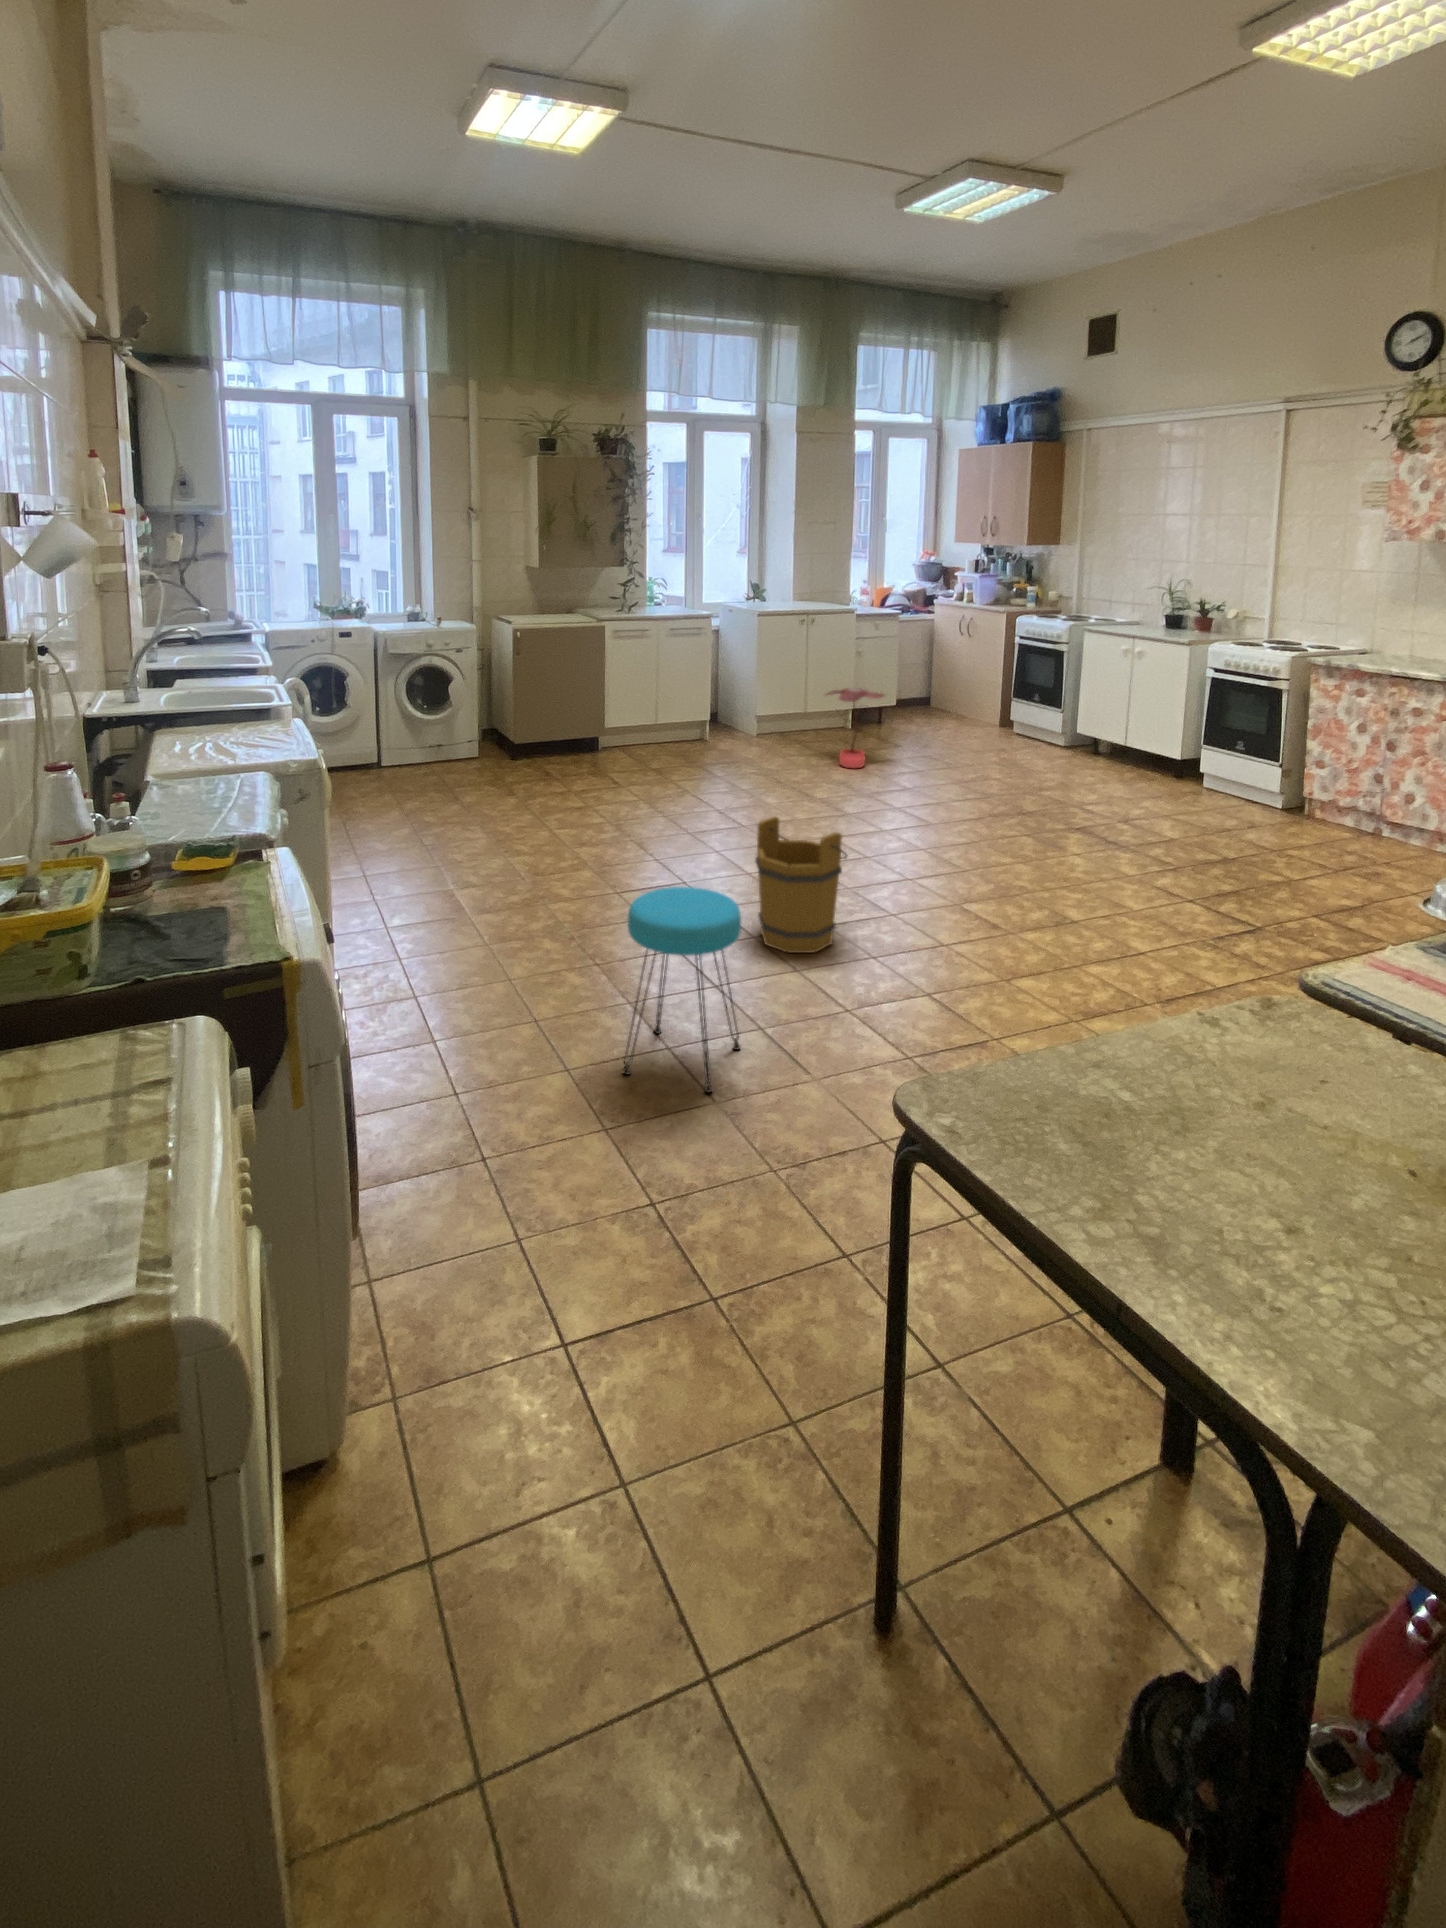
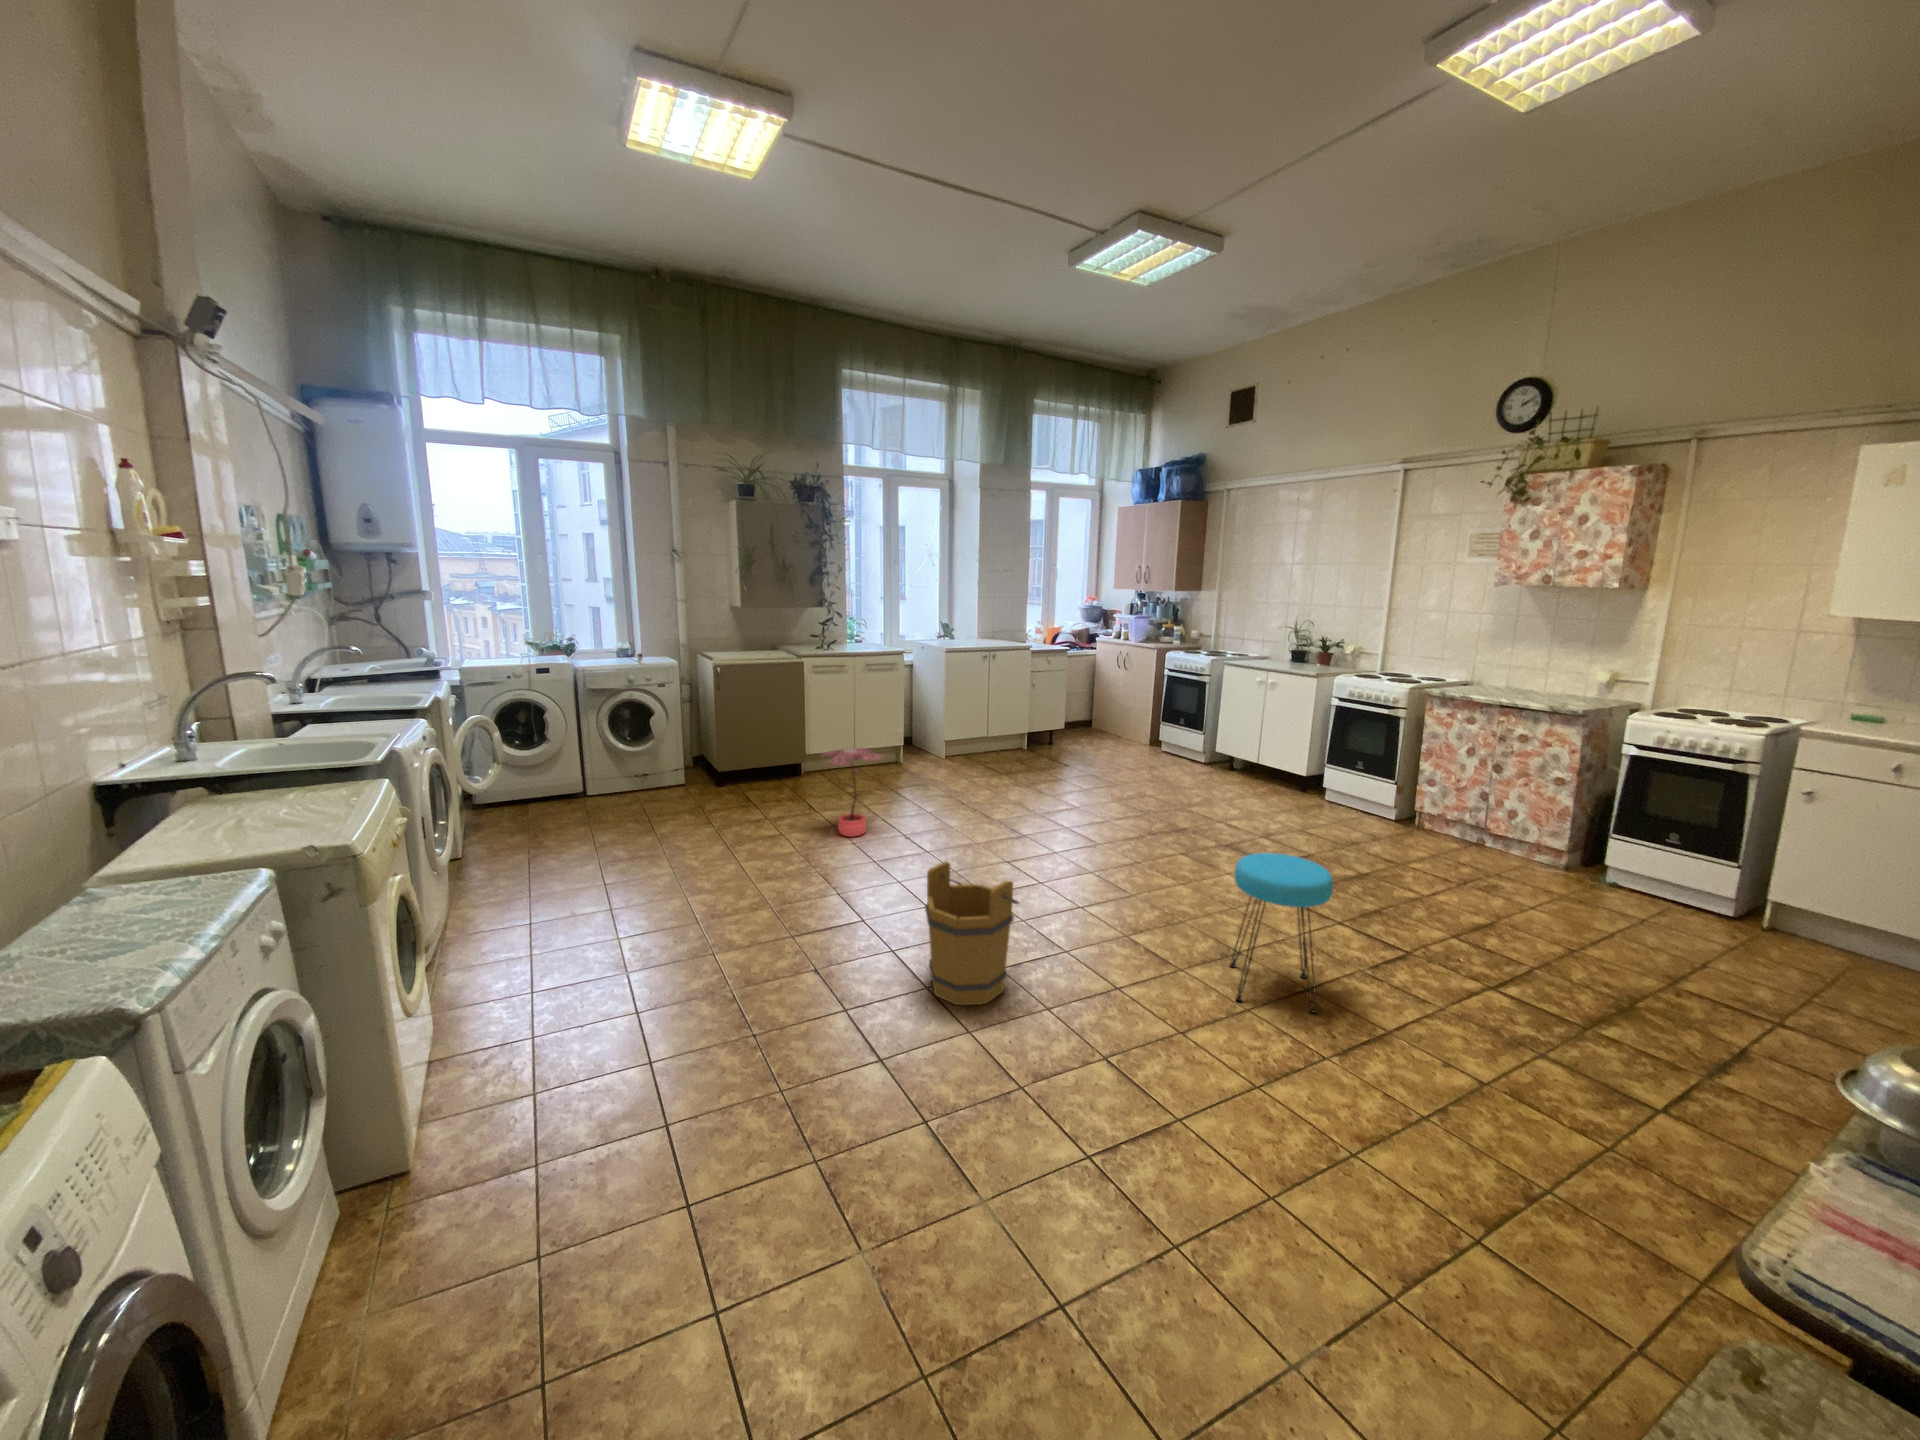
potted plant: present [827,688,884,768] -> present [821,748,884,837]
stool: present [623,887,741,1092] -> present [1230,853,1333,1012]

